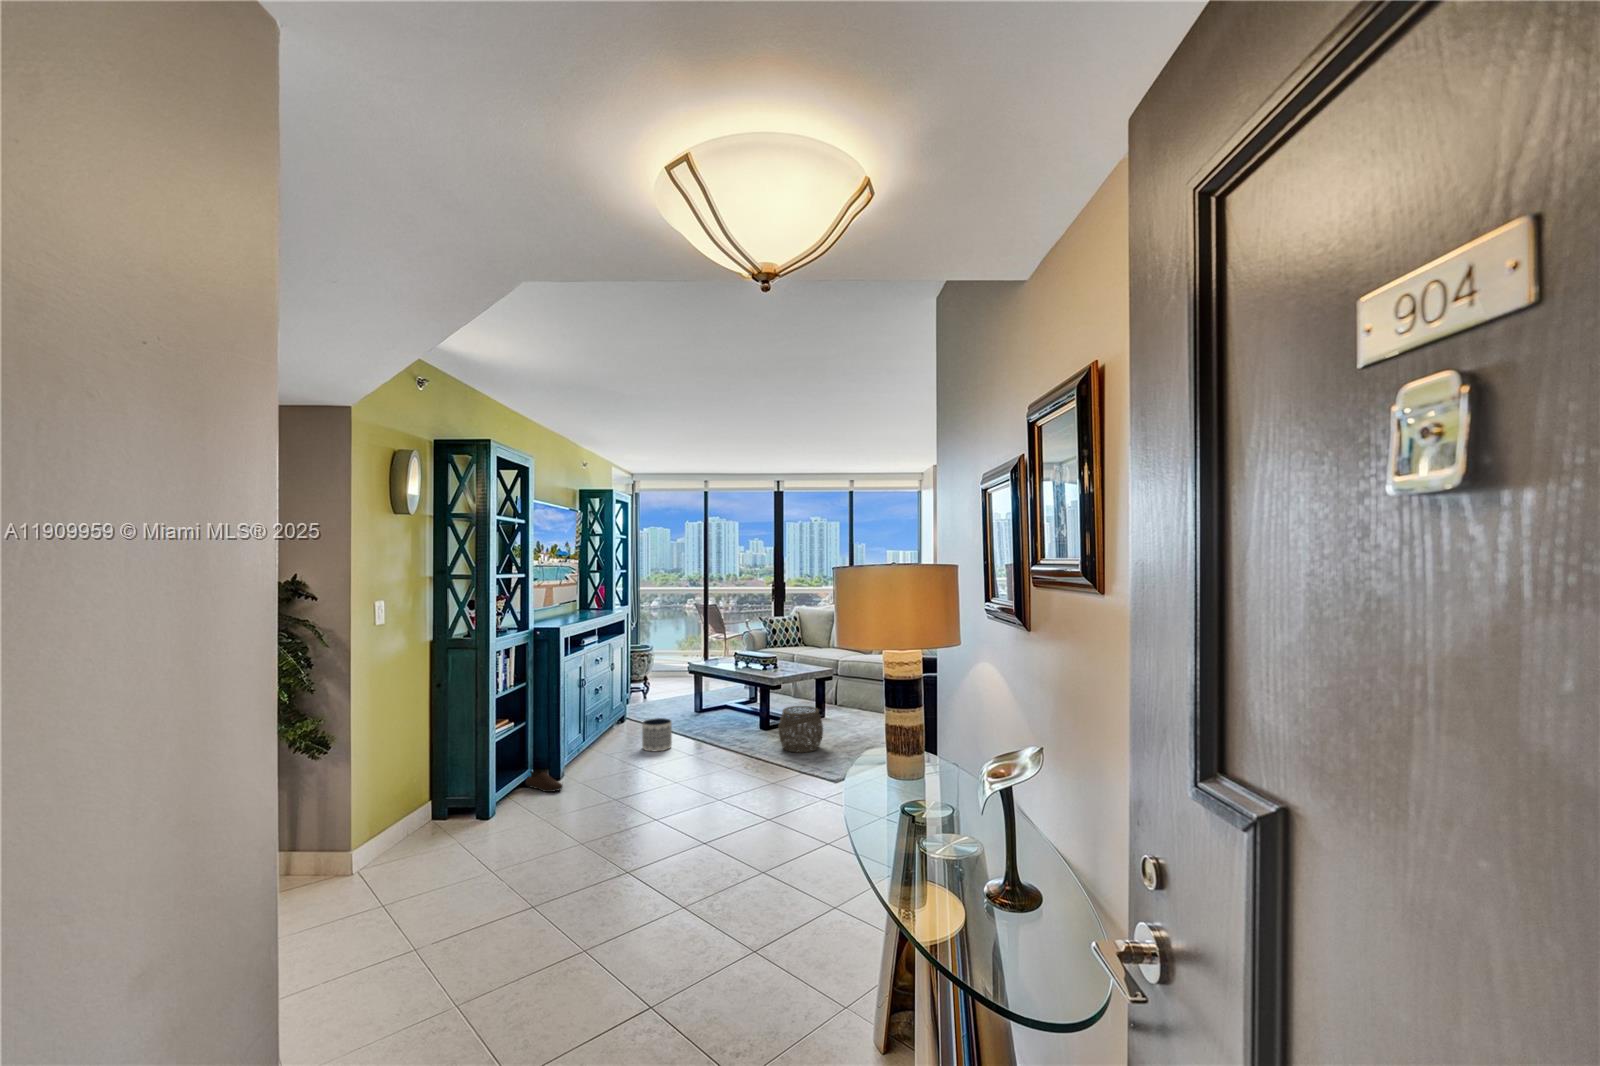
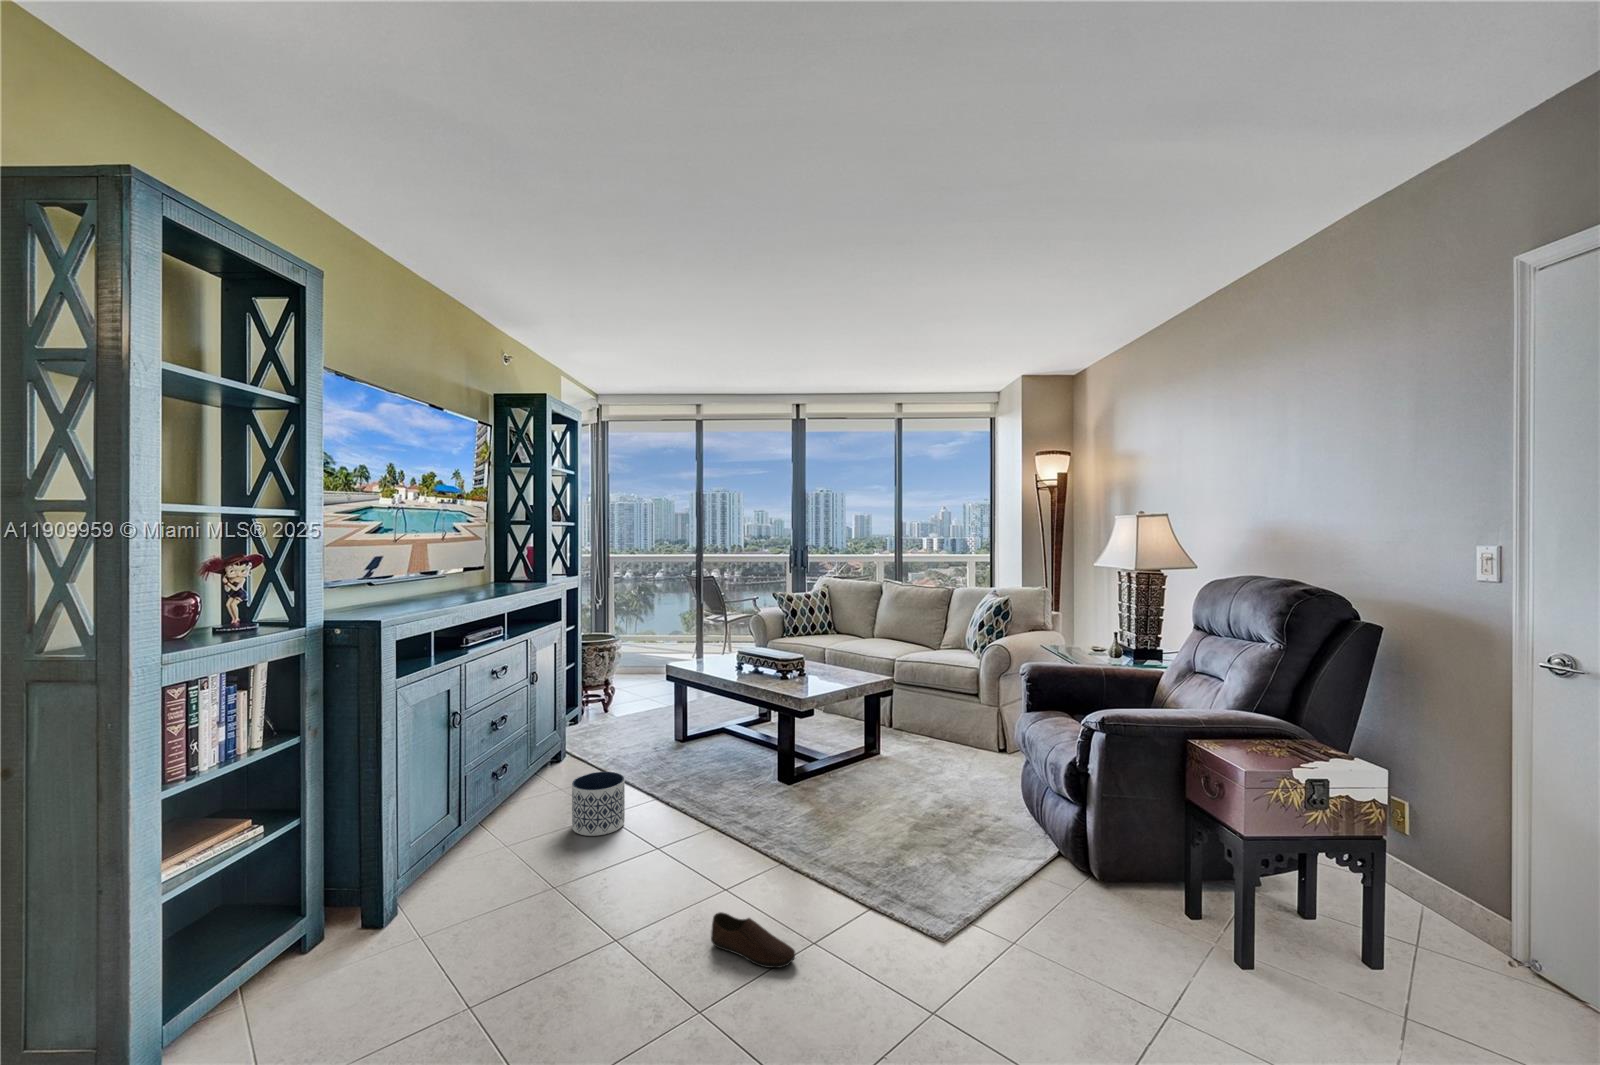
woven basket: present [779,706,823,753] -> none [812,753,893,844]
shoe: present [526,771,563,792] -> present [711,912,795,968]

